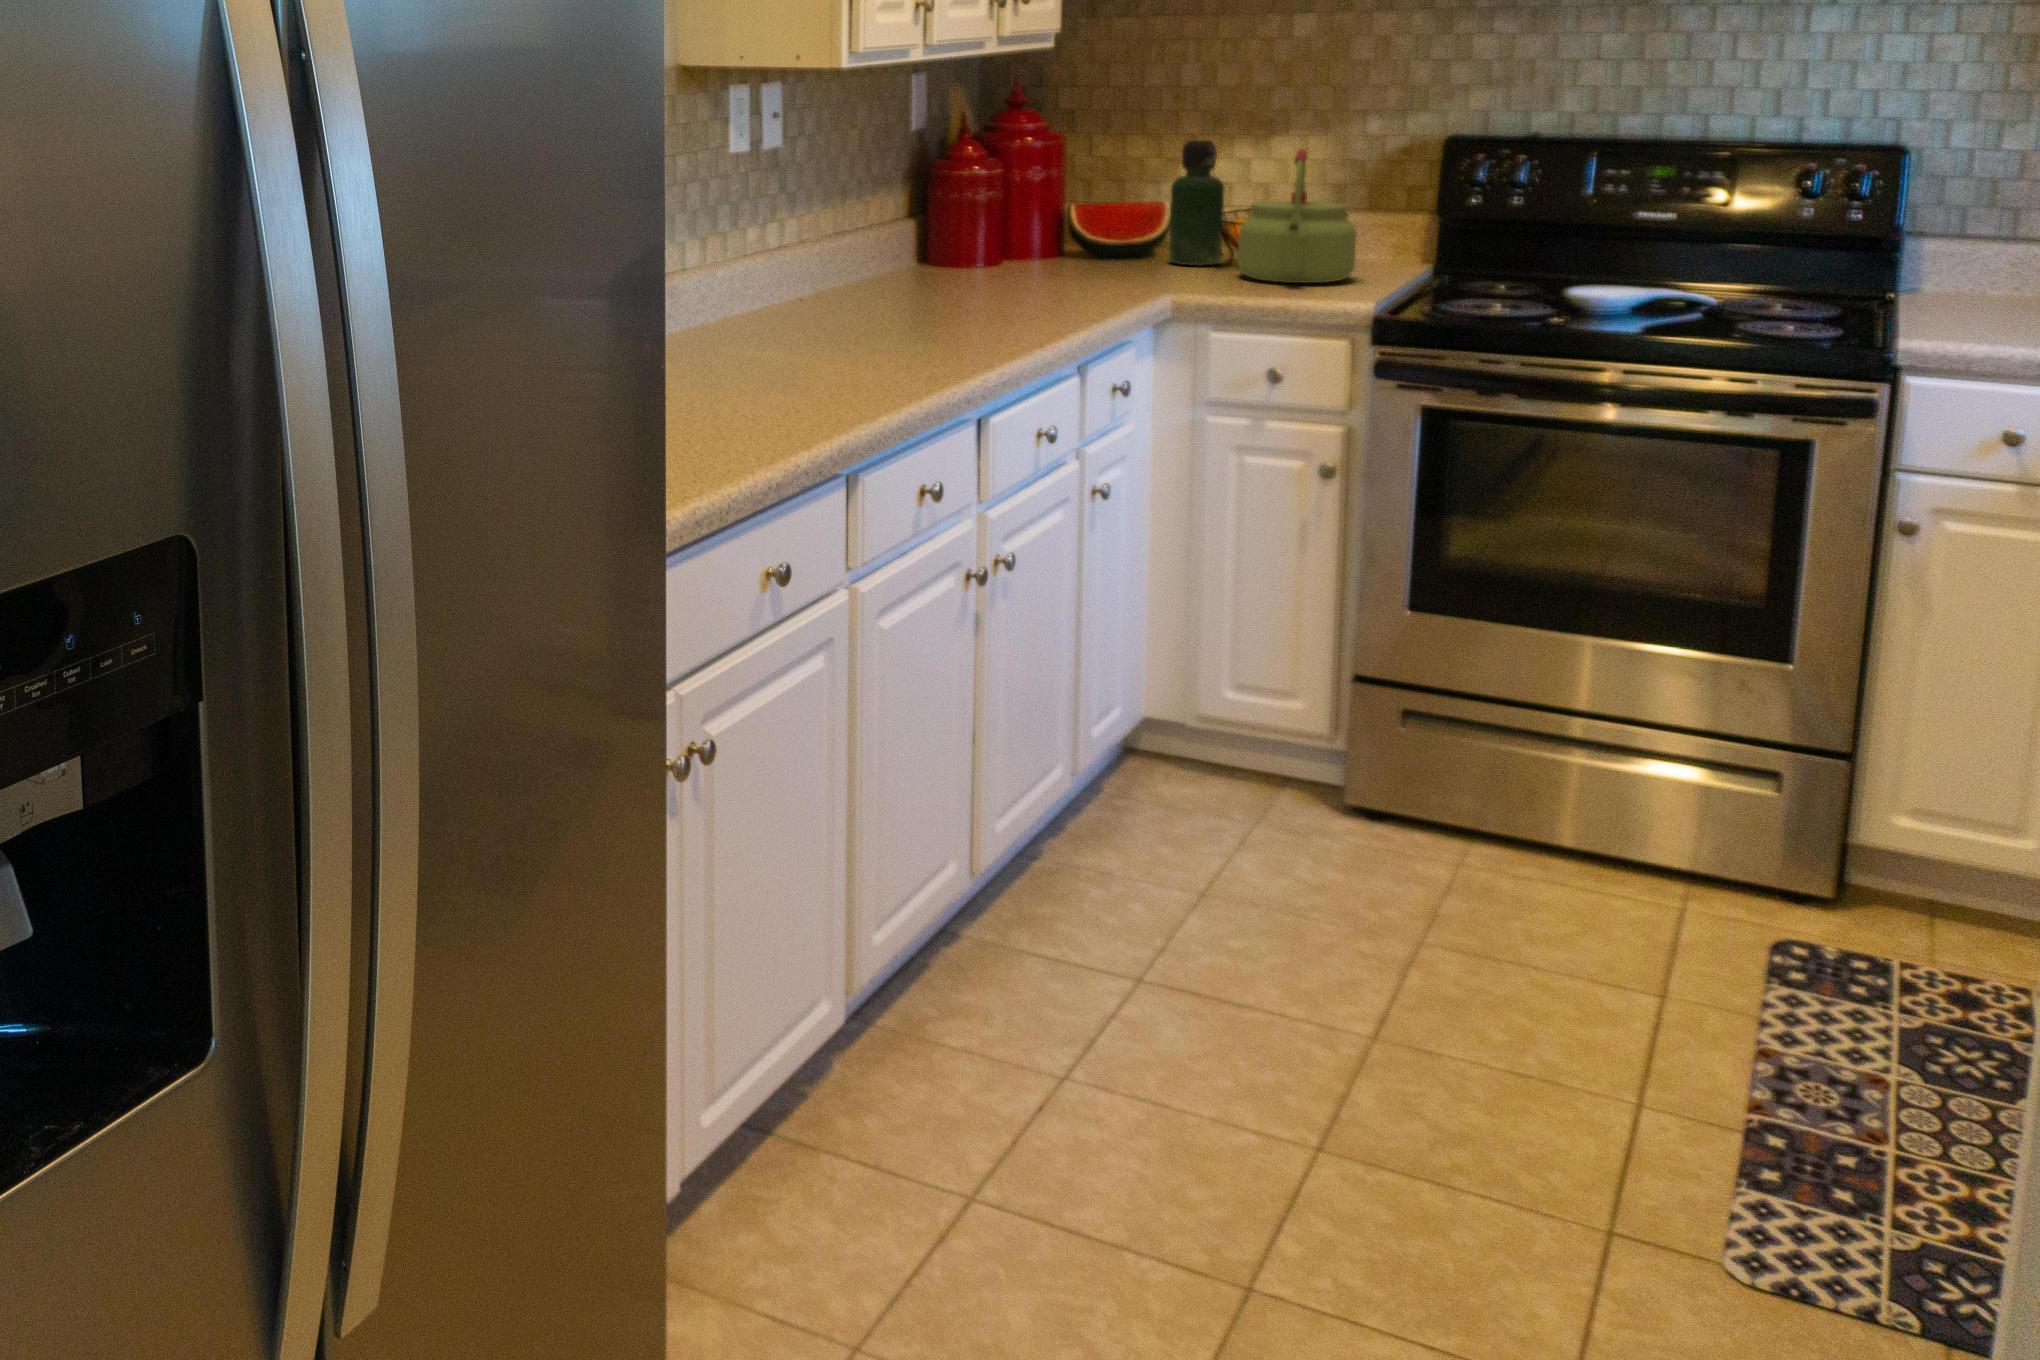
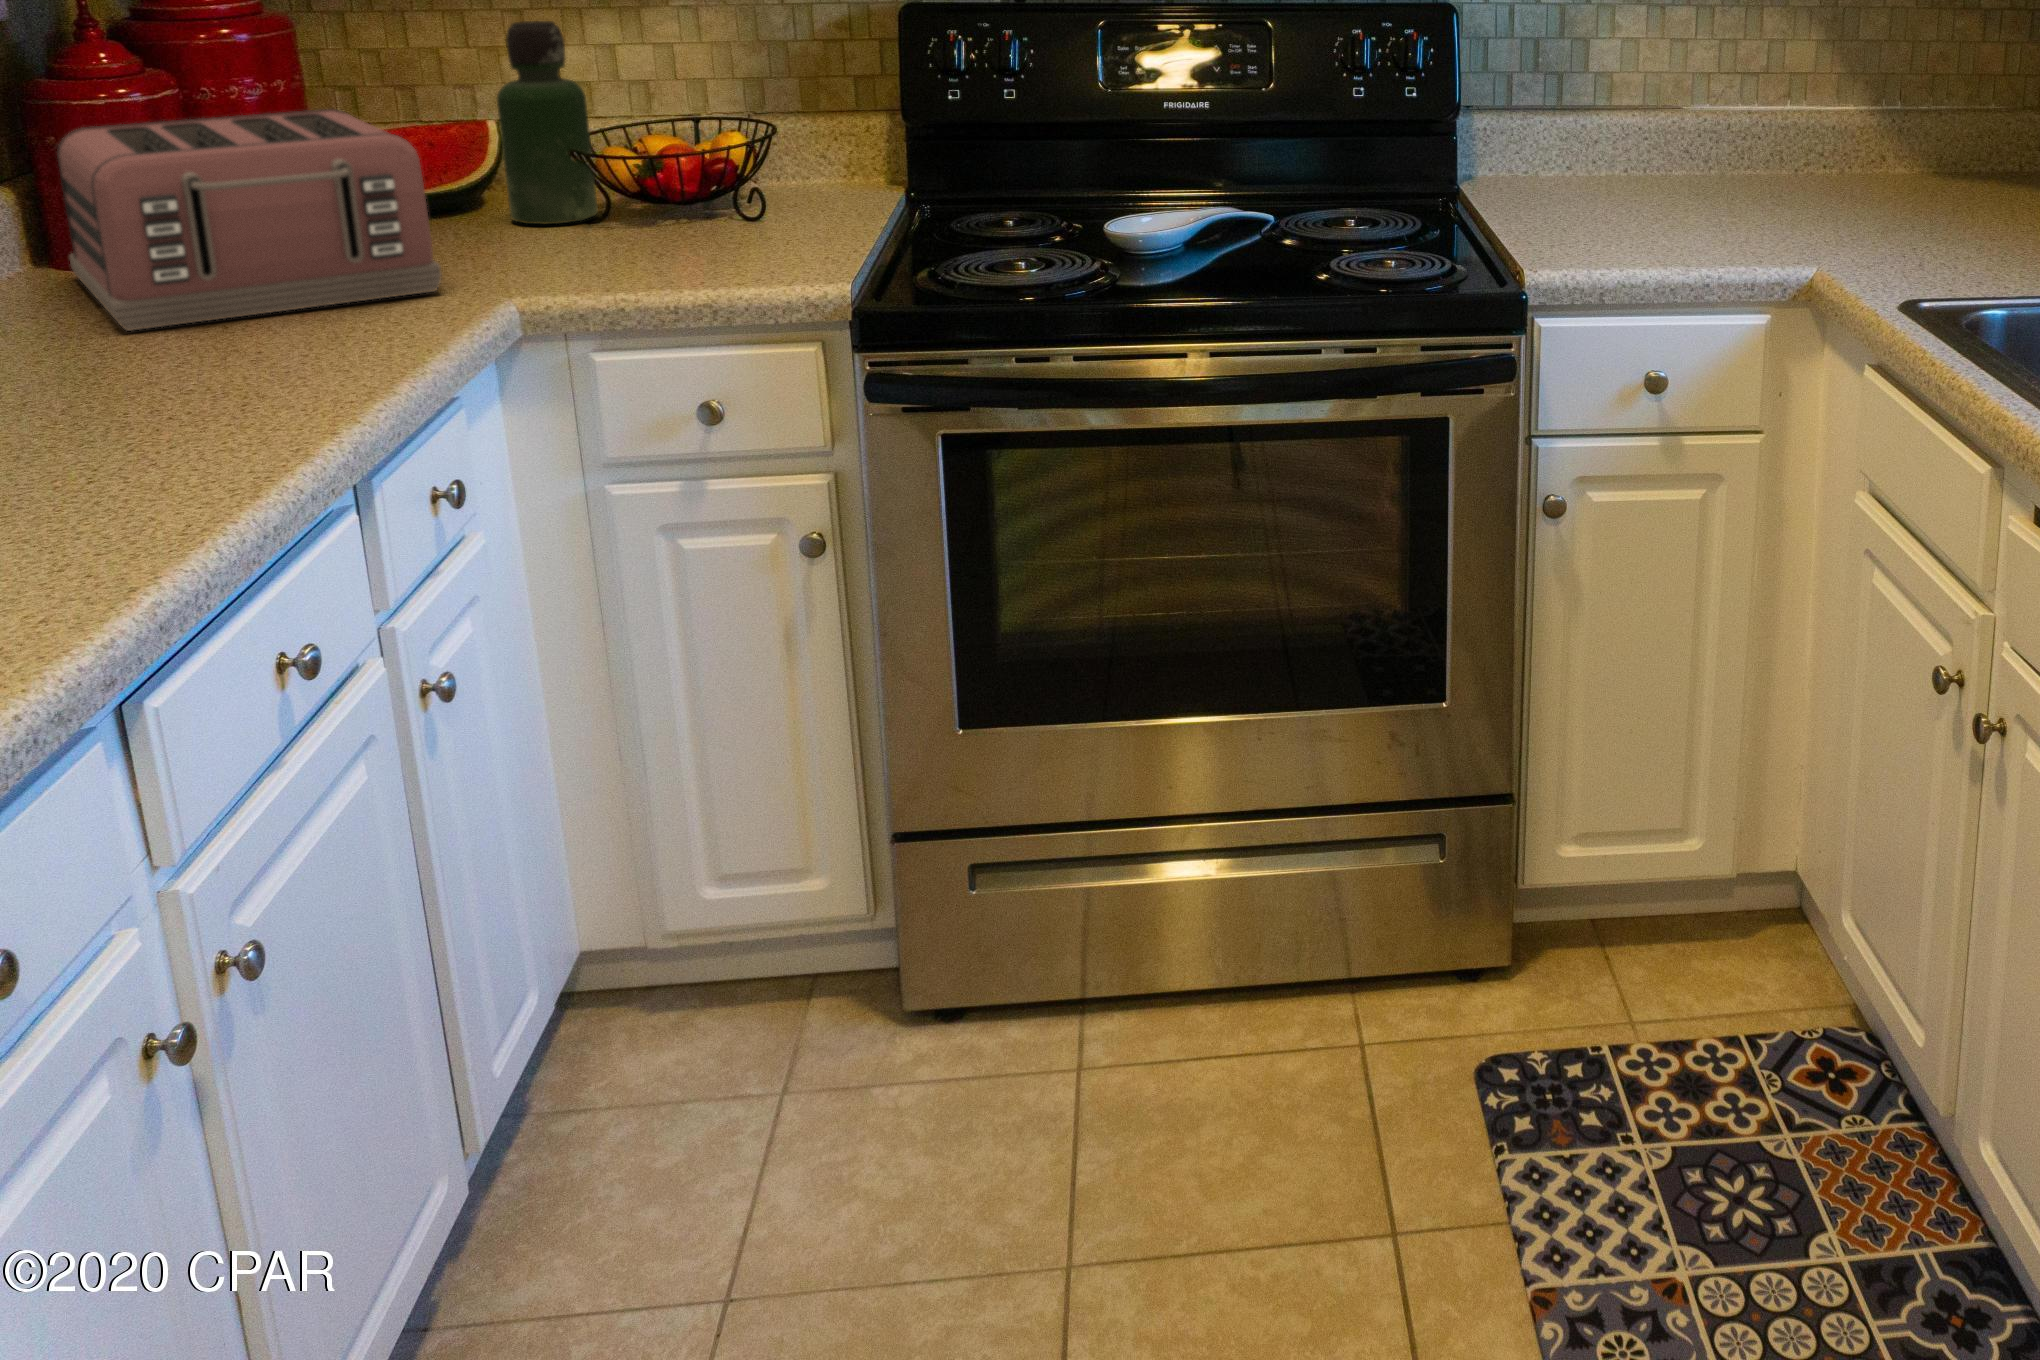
kettle: present [1237,149,1357,283] -> none [620,34,808,249]
toaster: none [941,184,1130,288] -> present [57,109,442,331]

